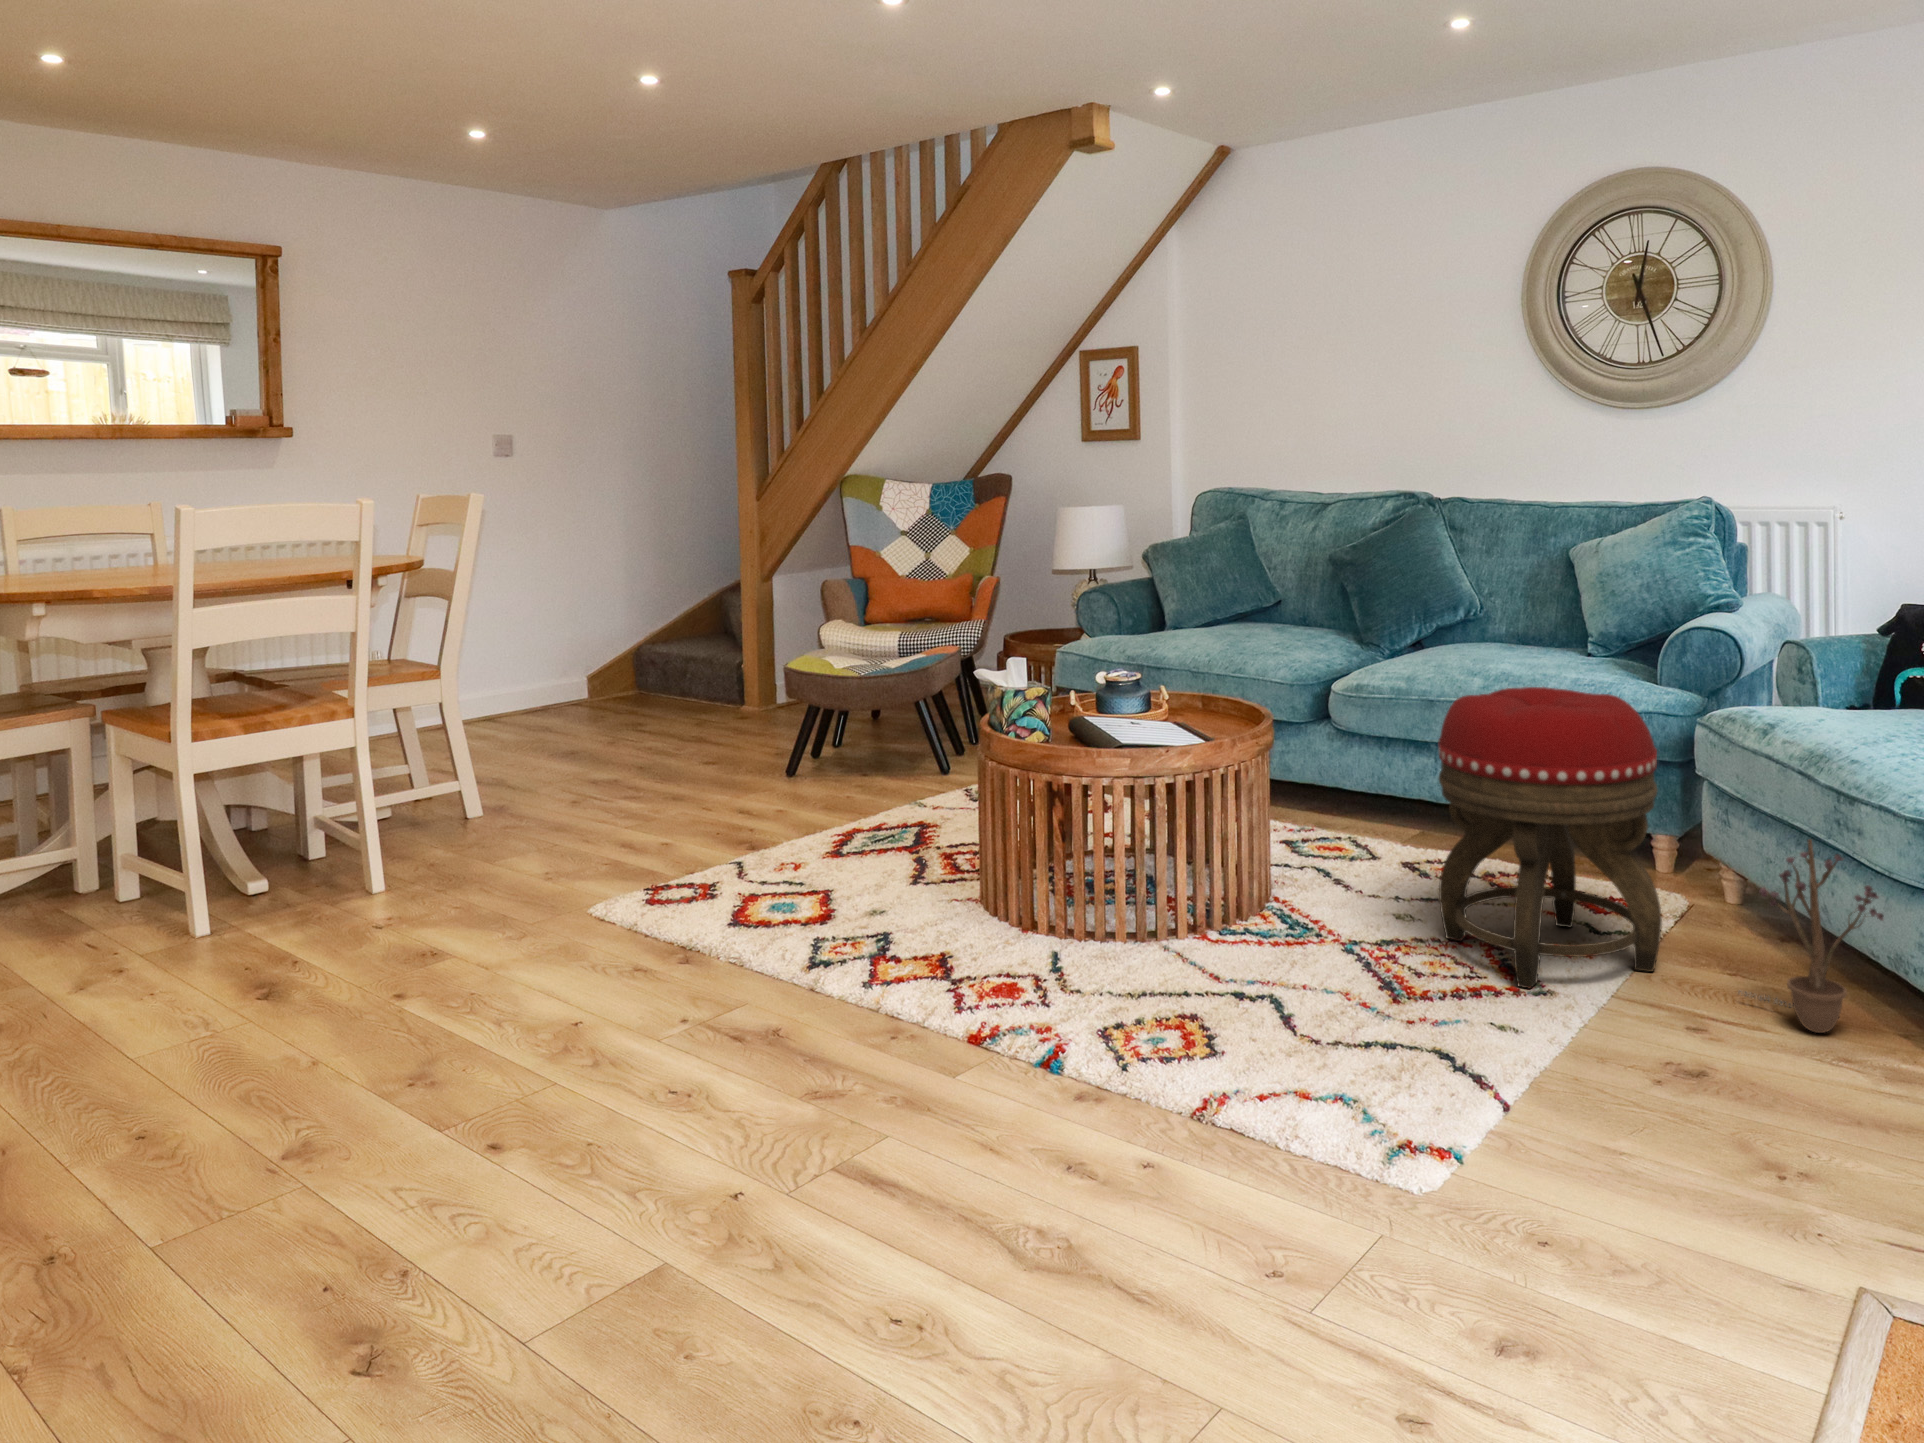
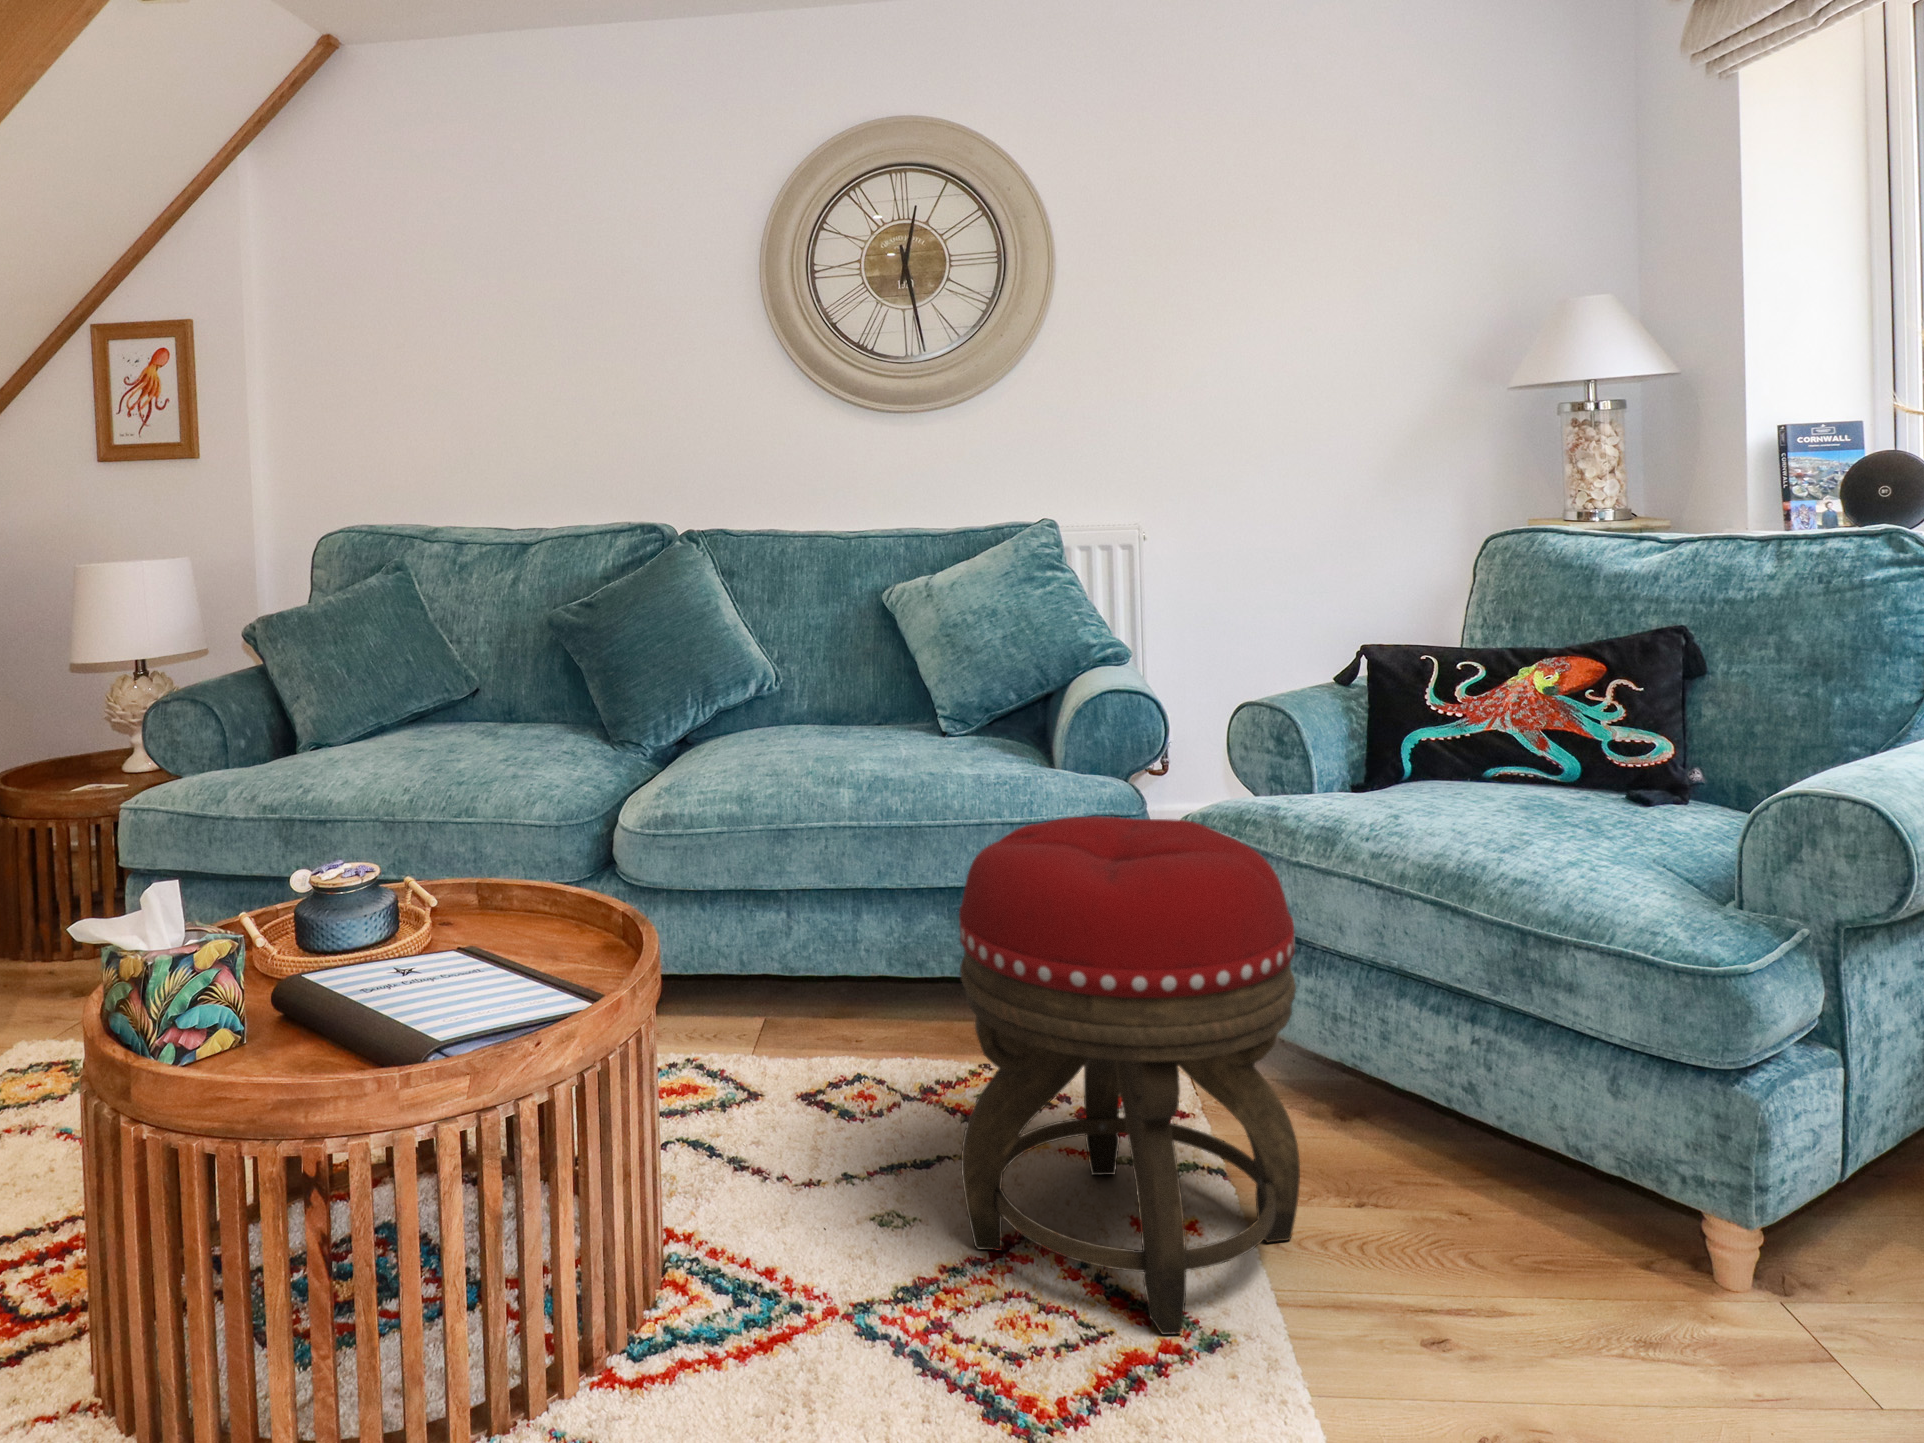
decorative plant: present [1739,839,1883,1033] -> none [1441,1019,1677,1307]

